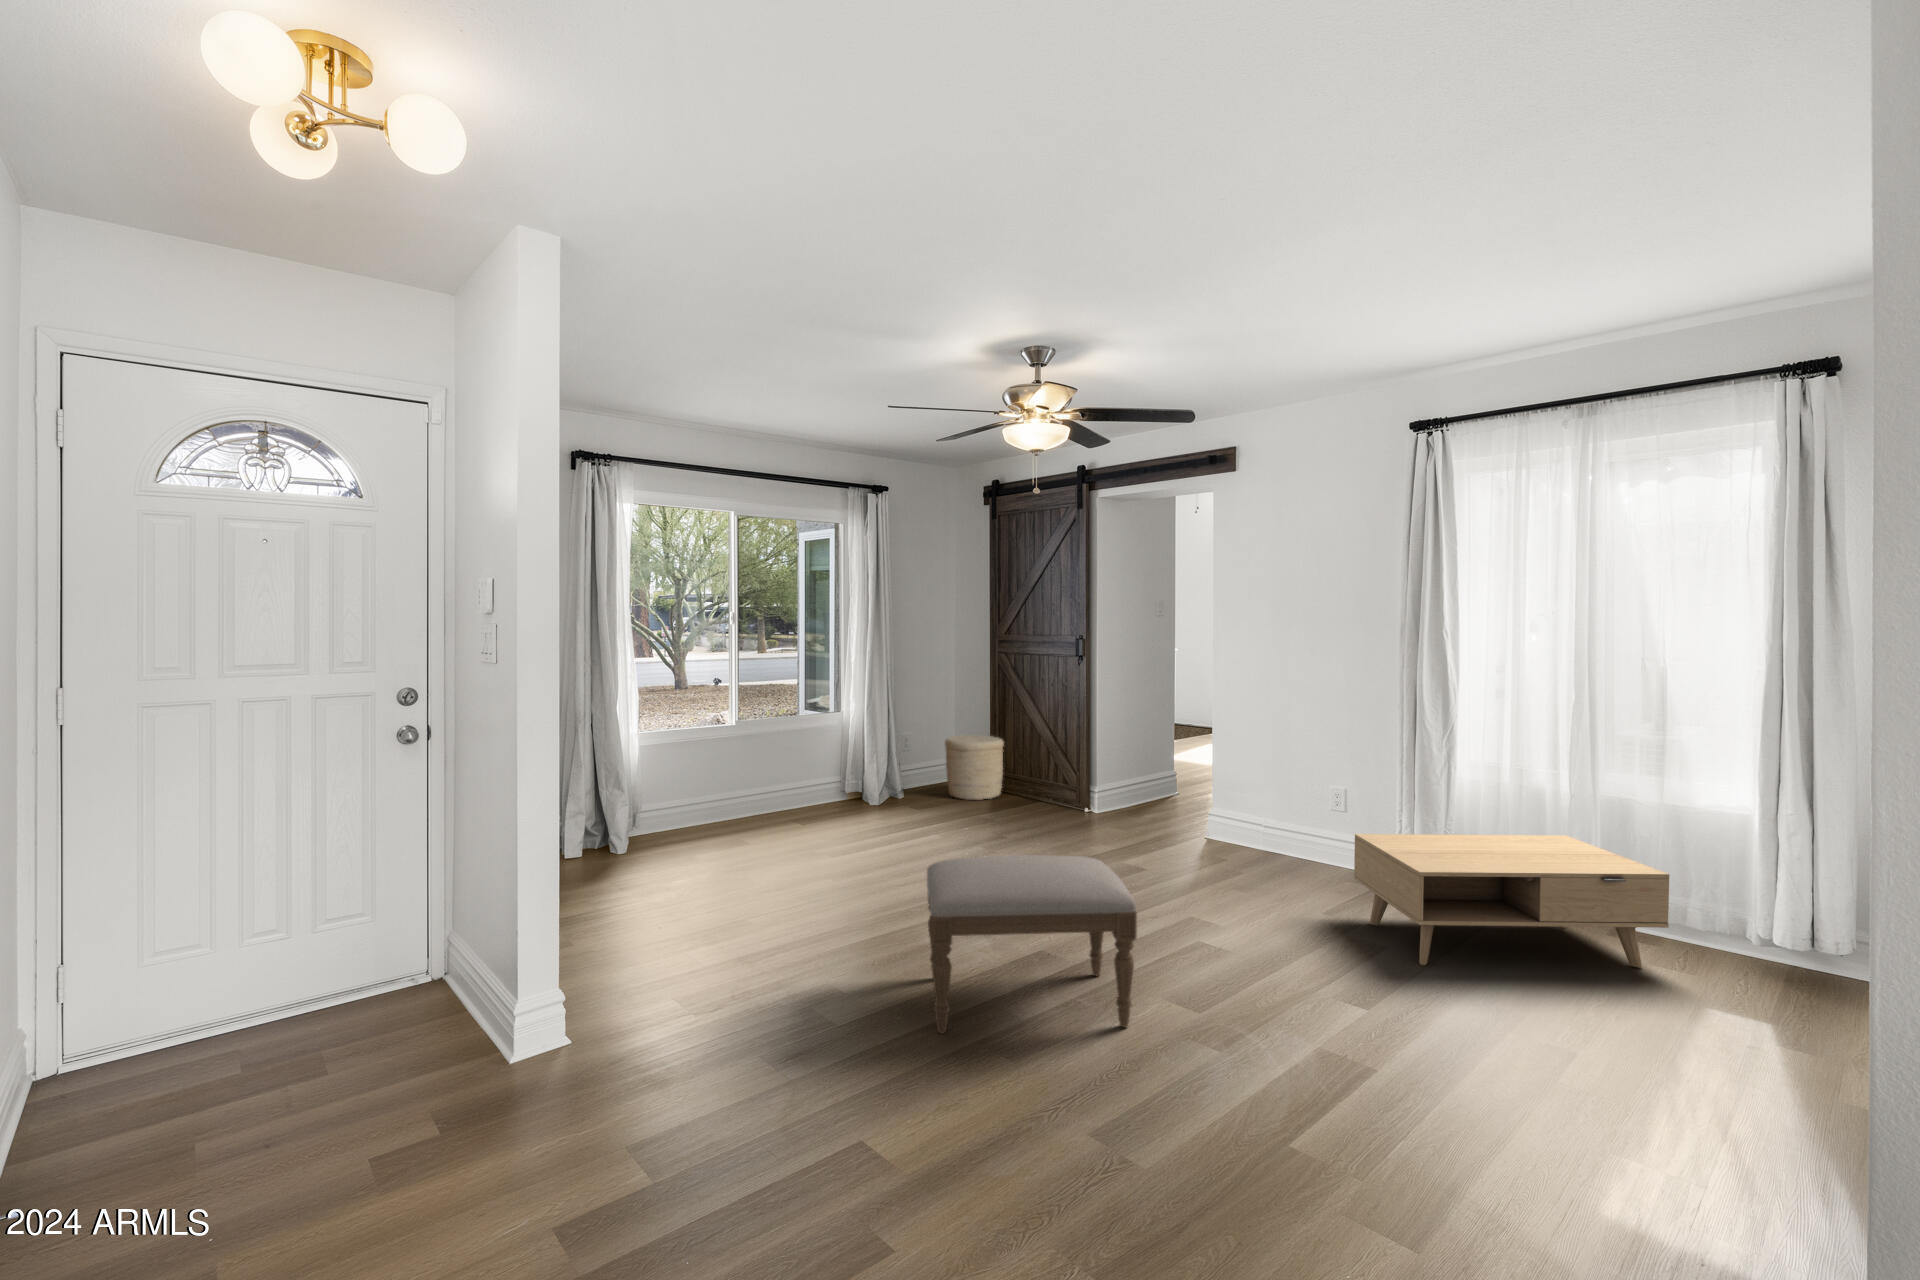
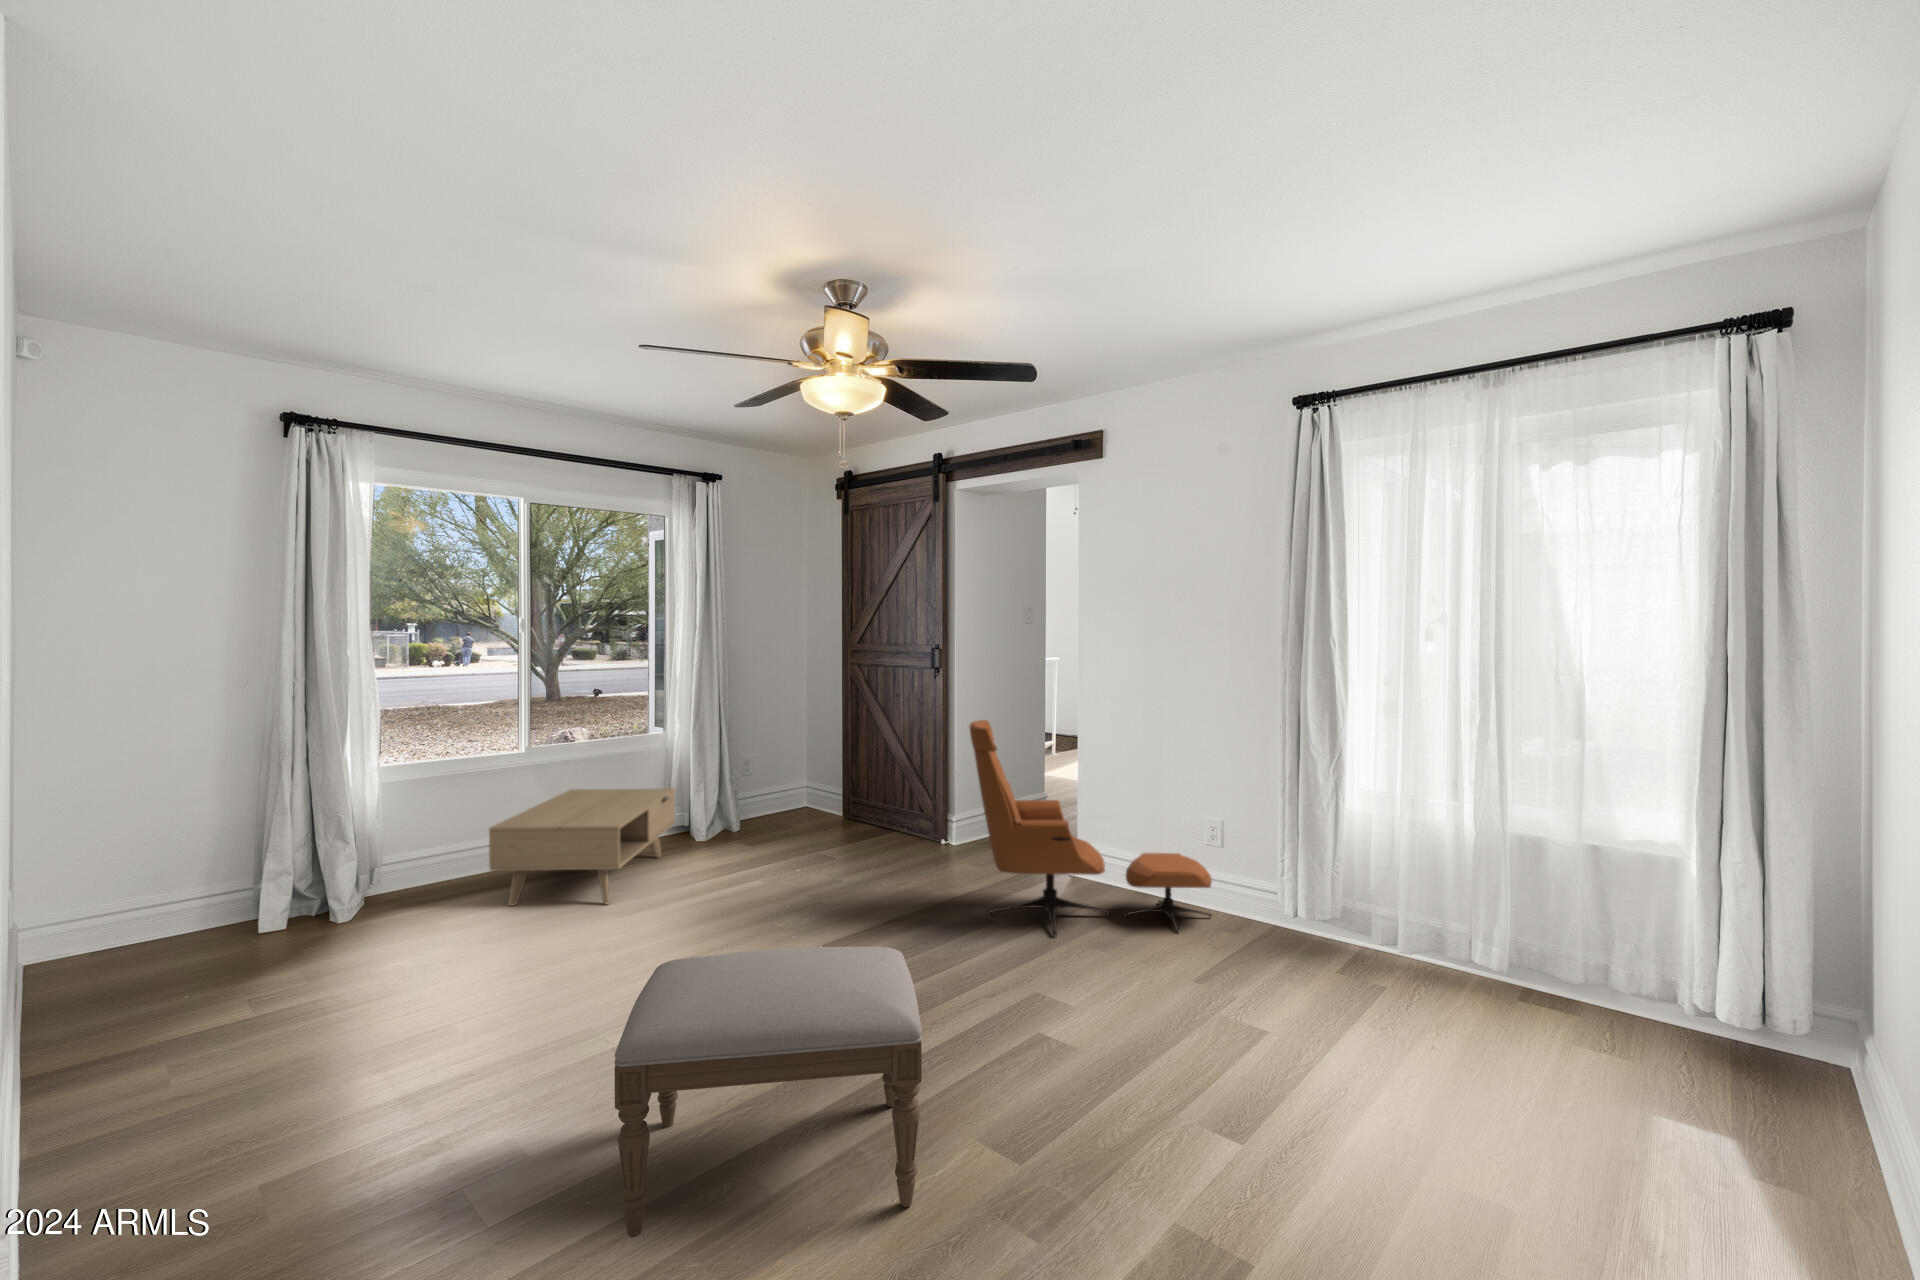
lounge chair: none [1123,699,1335,879] -> present [969,720,1212,936]
woven basket: present [945,735,1004,800] -> none [788,757,856,833]
coffee table: present [1354,834,1669,968] -> present [489,788,675,906]

